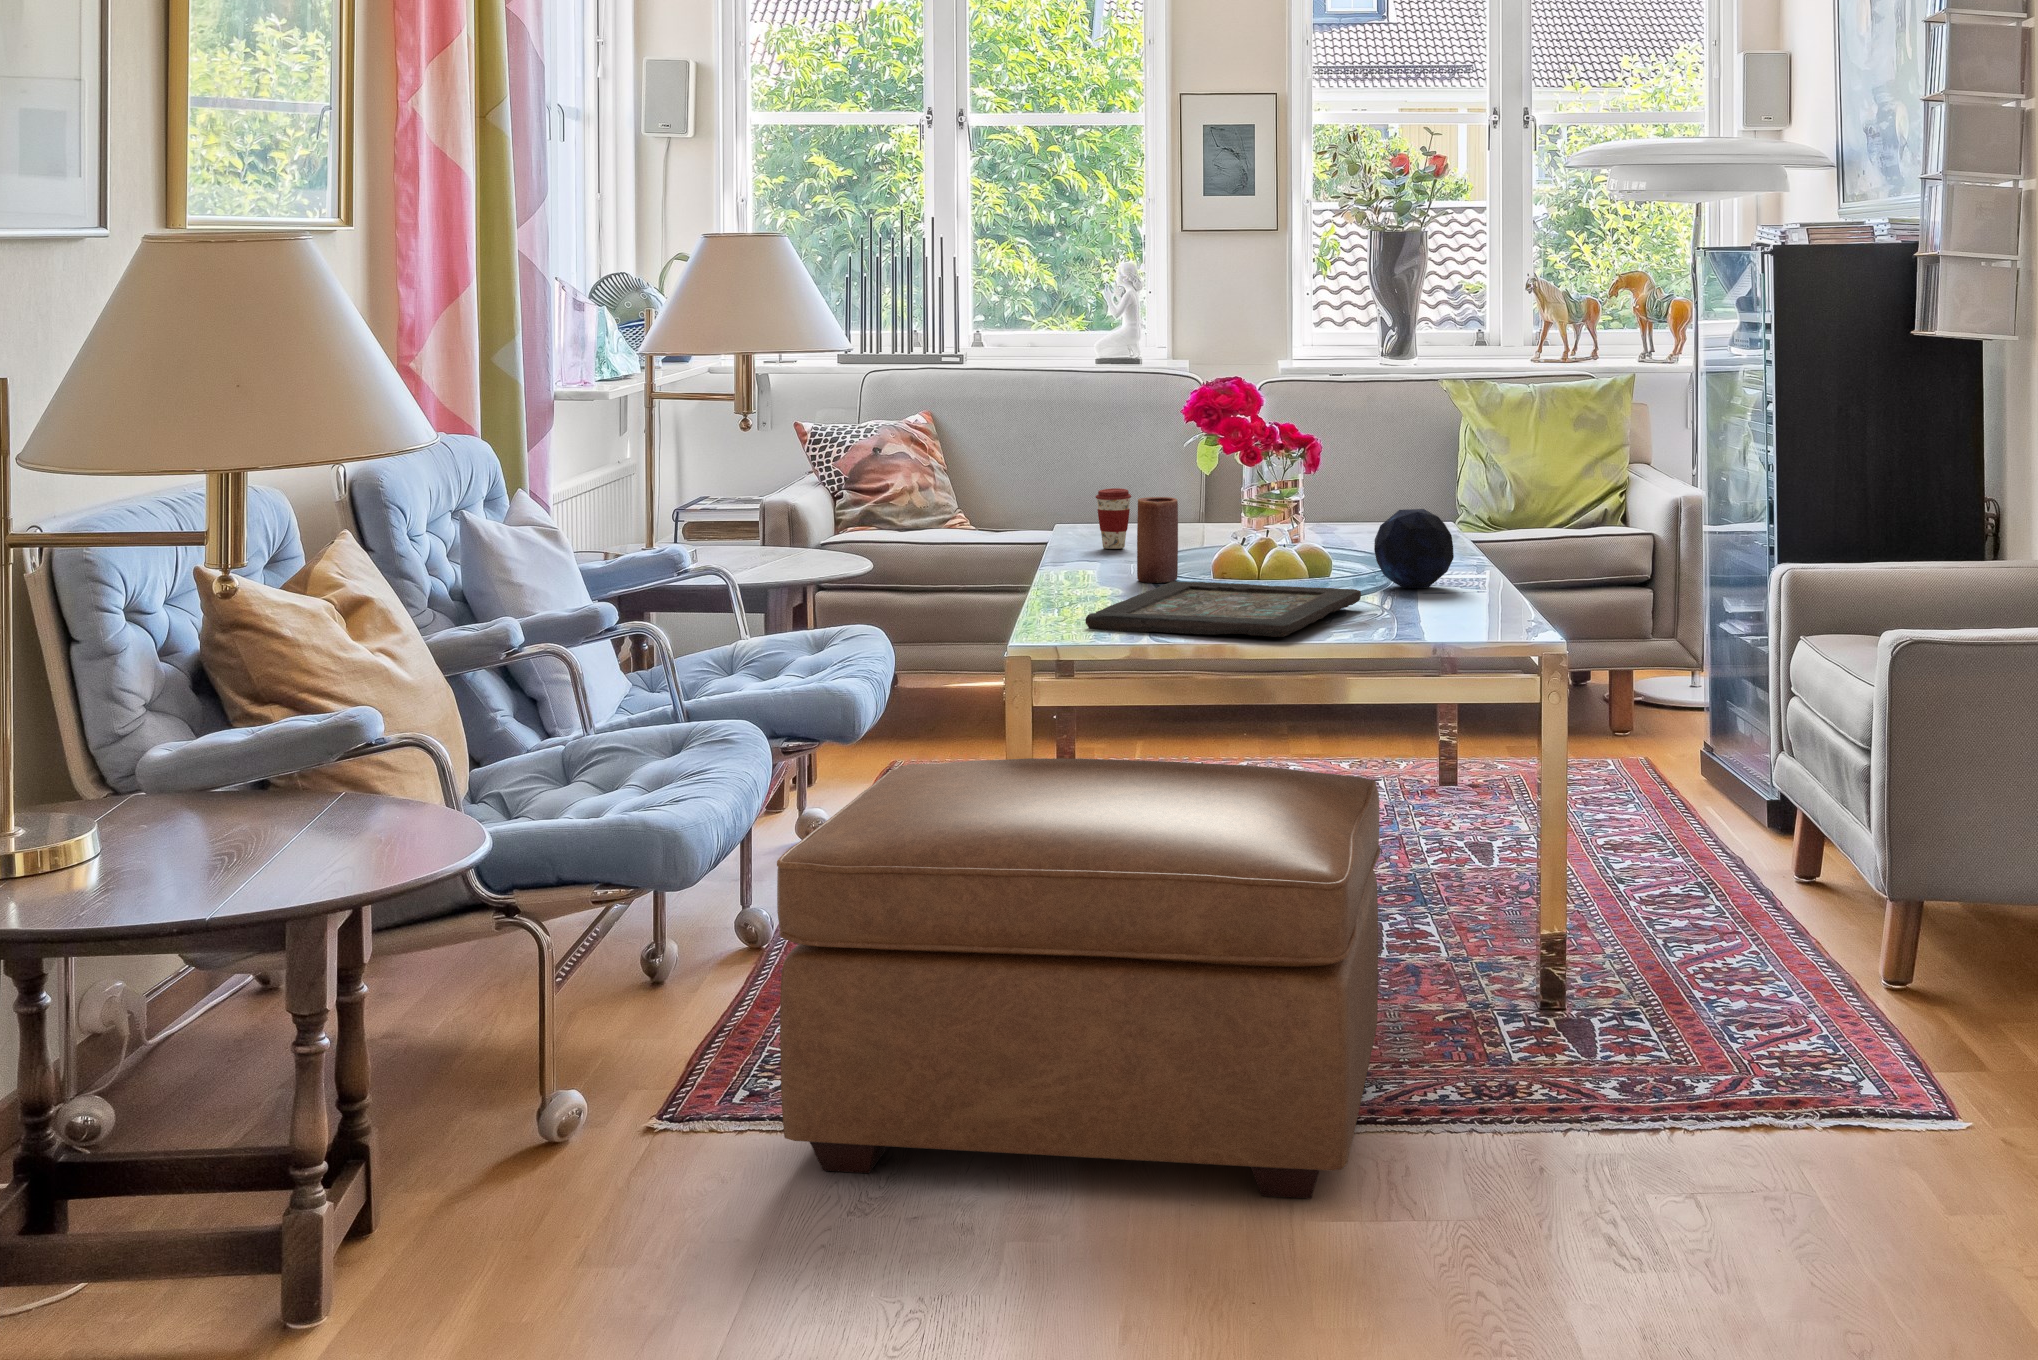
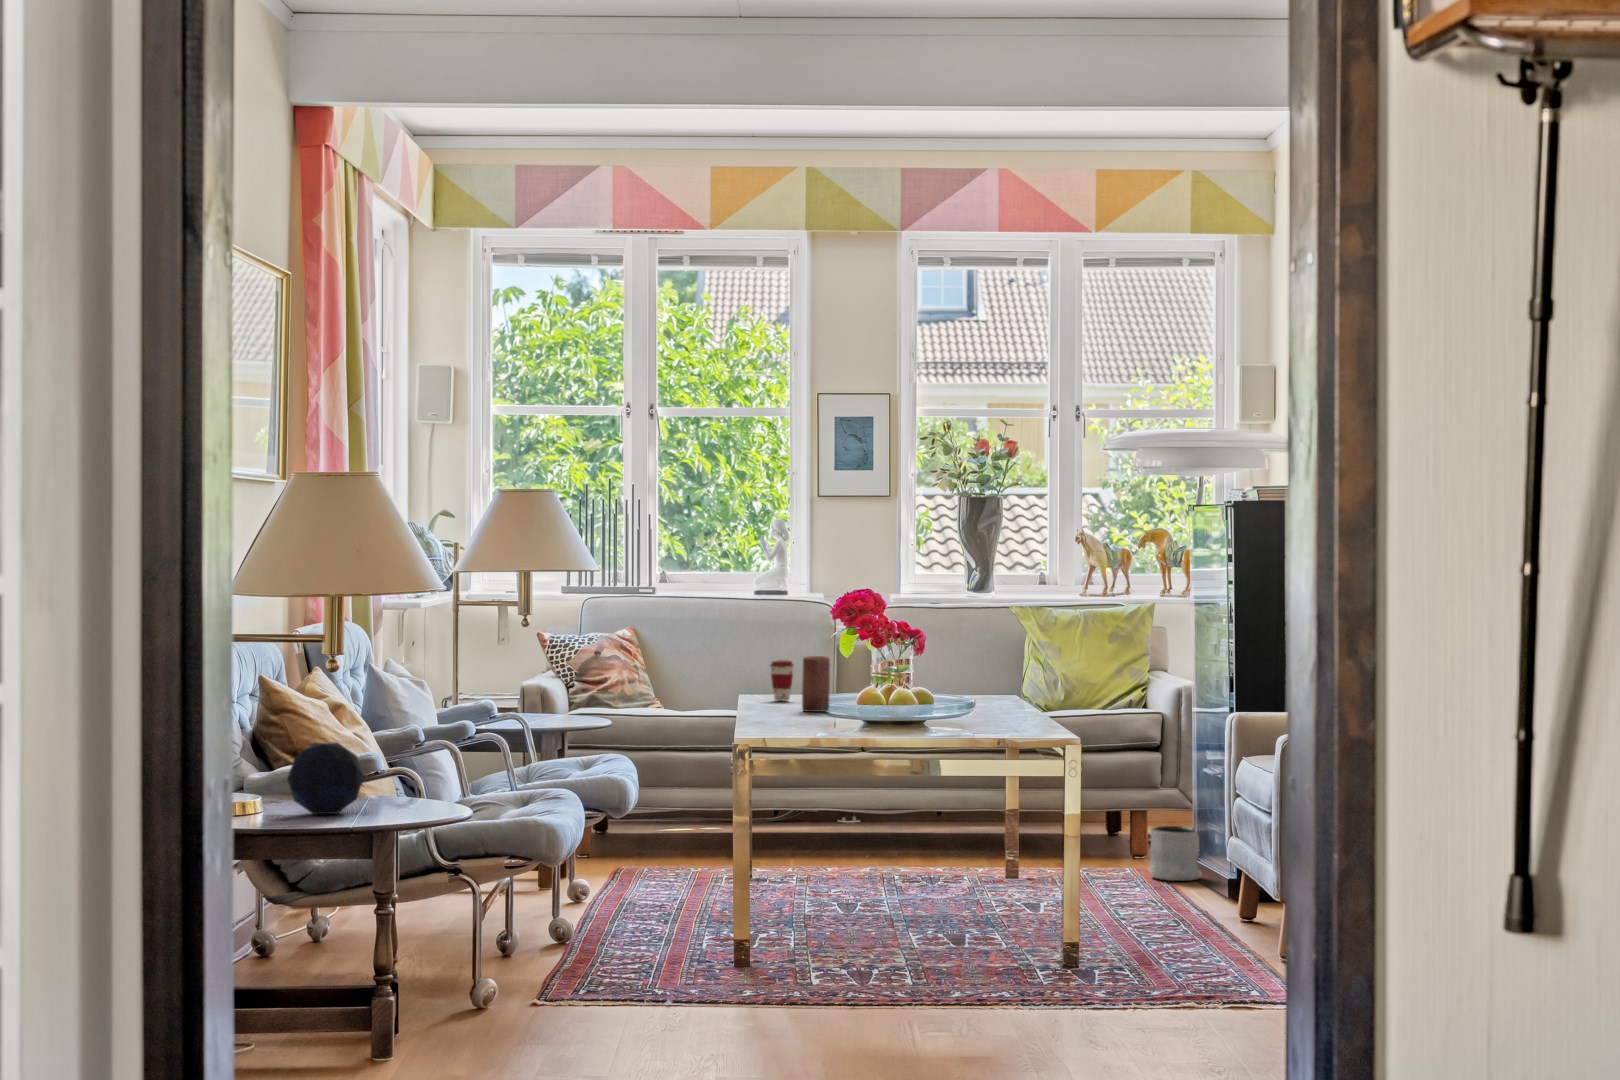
decorative orb: present [1374,509,1454,588] -> present [287,742,364,814]
decorative tray: present [1085,581,1361,637] -> none [775,706,951,727]
planter: none [1647,712,1721,796] -> present [1150,826,1202,881]
ottoman: present [777,758,1381,1199] -> none [601,800,962,1035]

